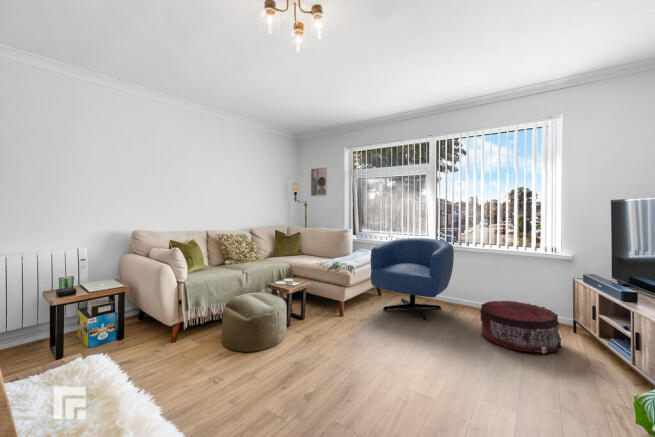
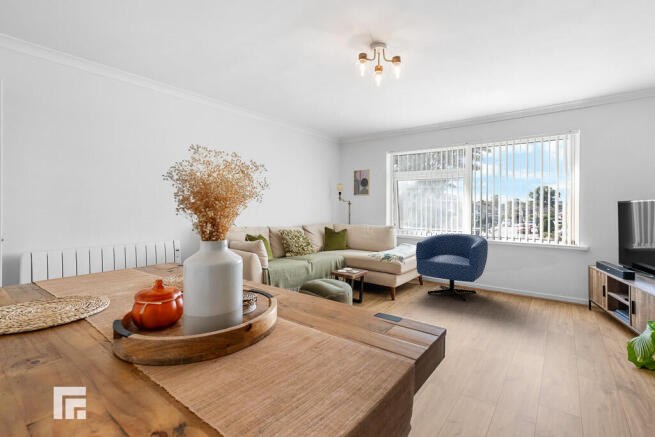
pouf: present [480,301,562,354] -> none [512,284,579,322]

